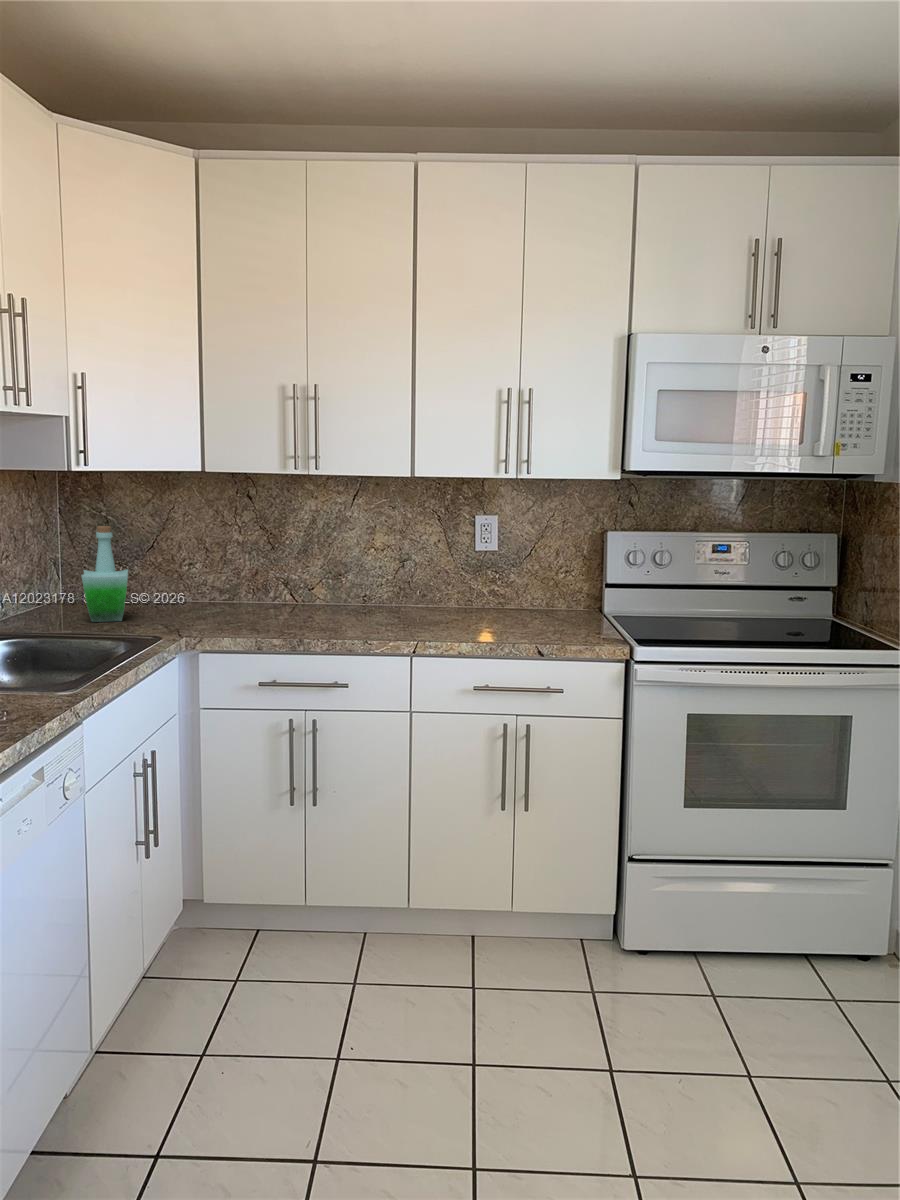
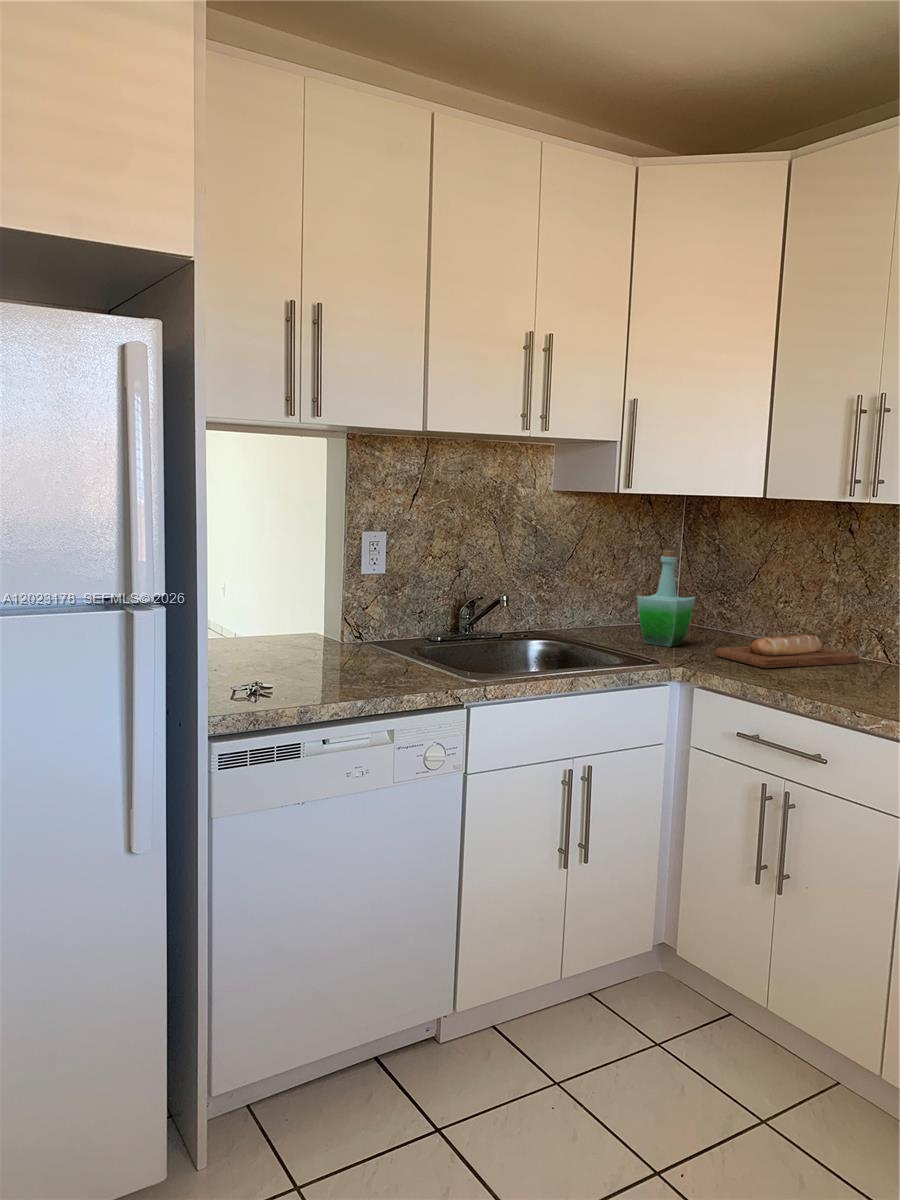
bread loaf: none [177,590,278,624] -> present [715,635,859,668]

